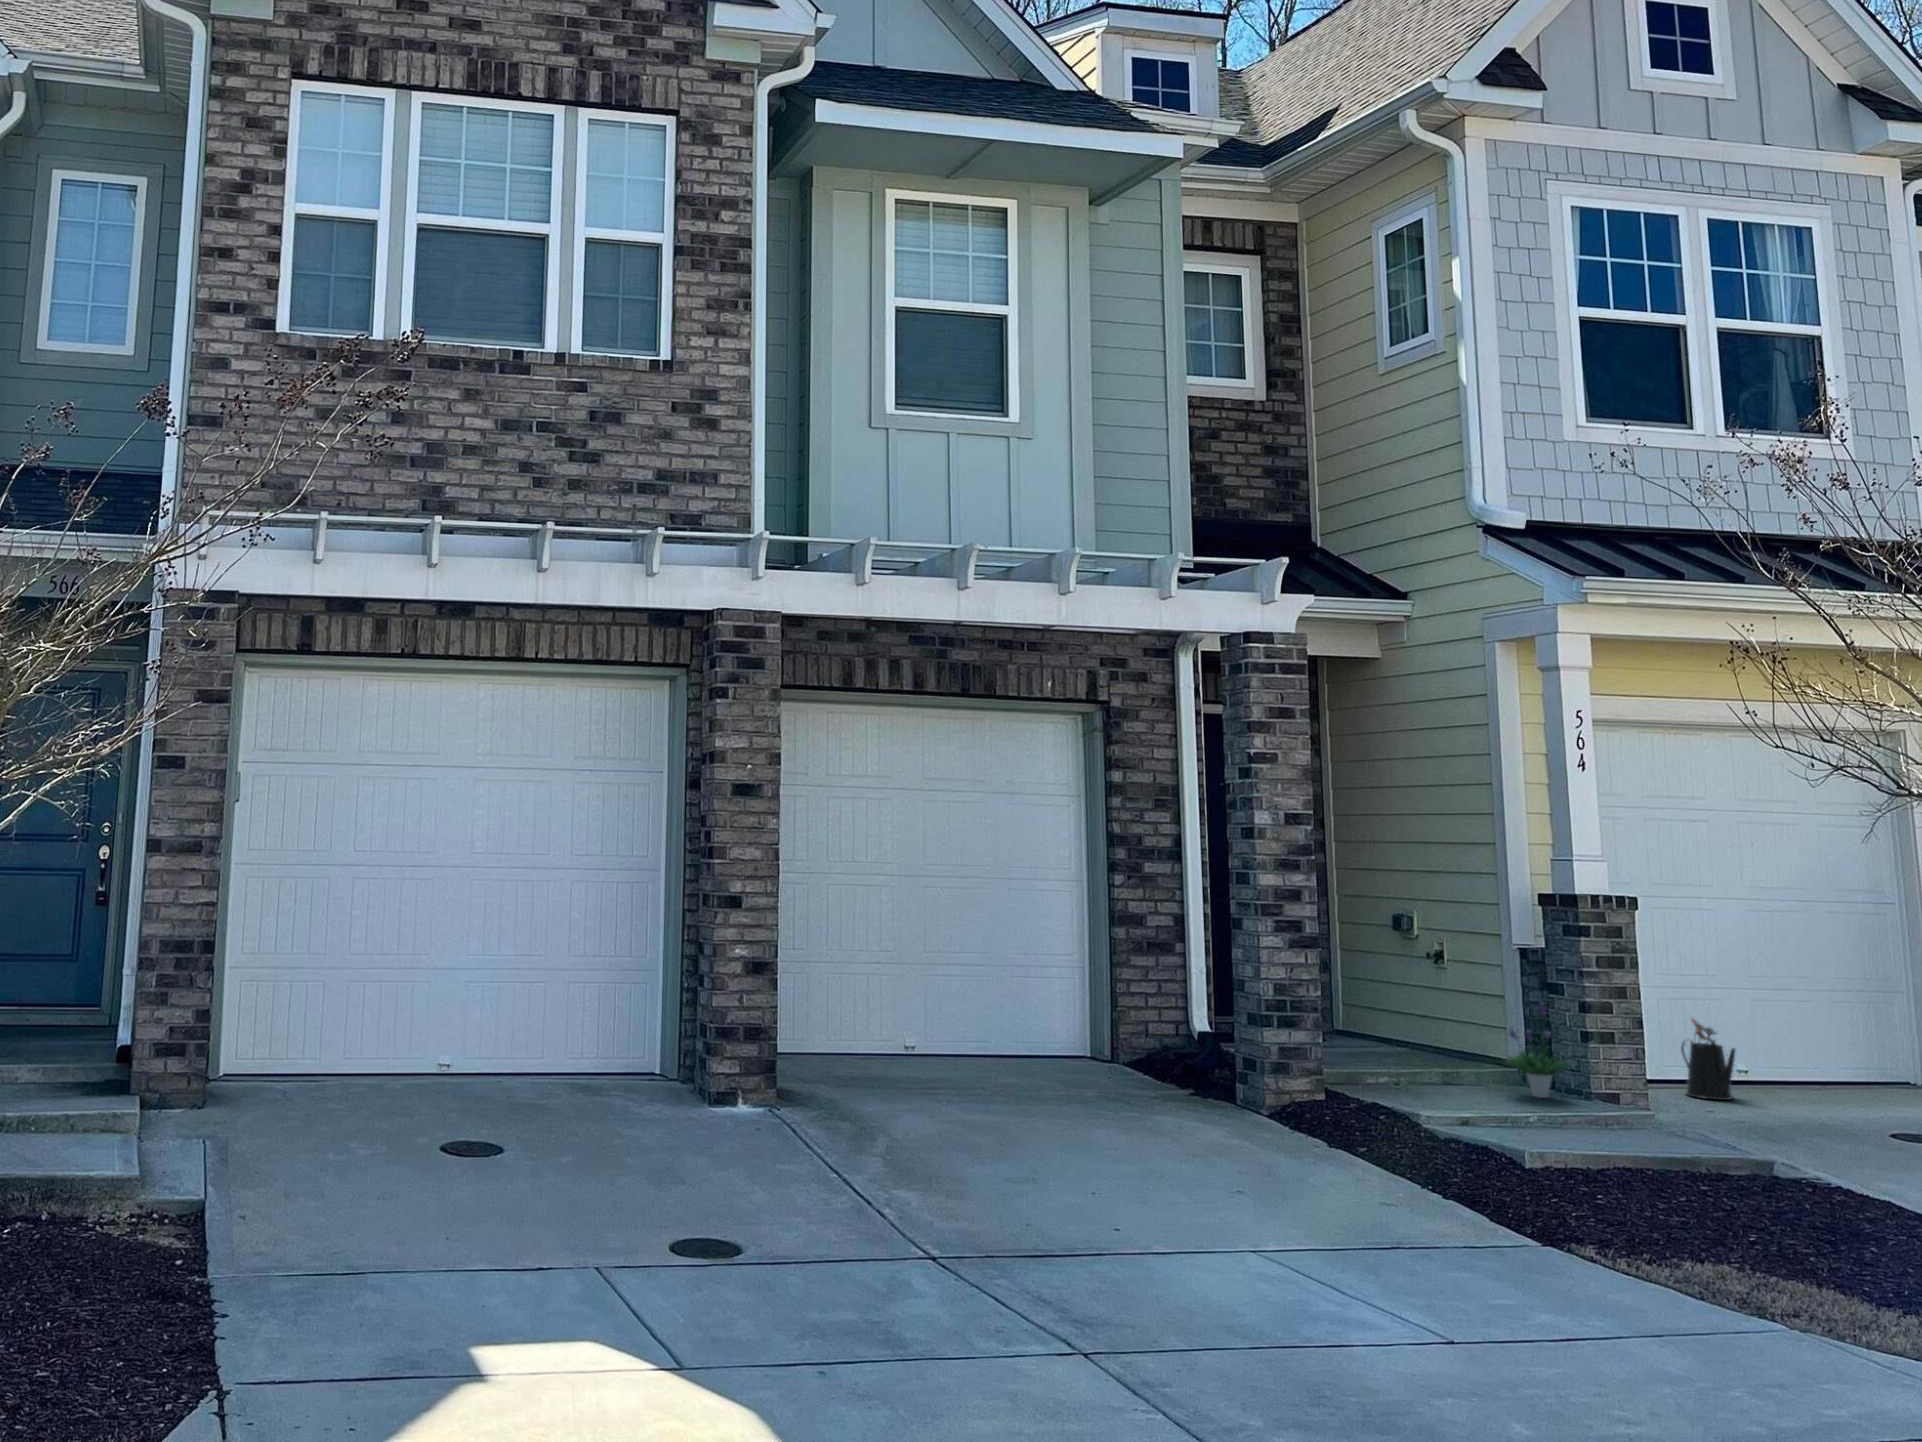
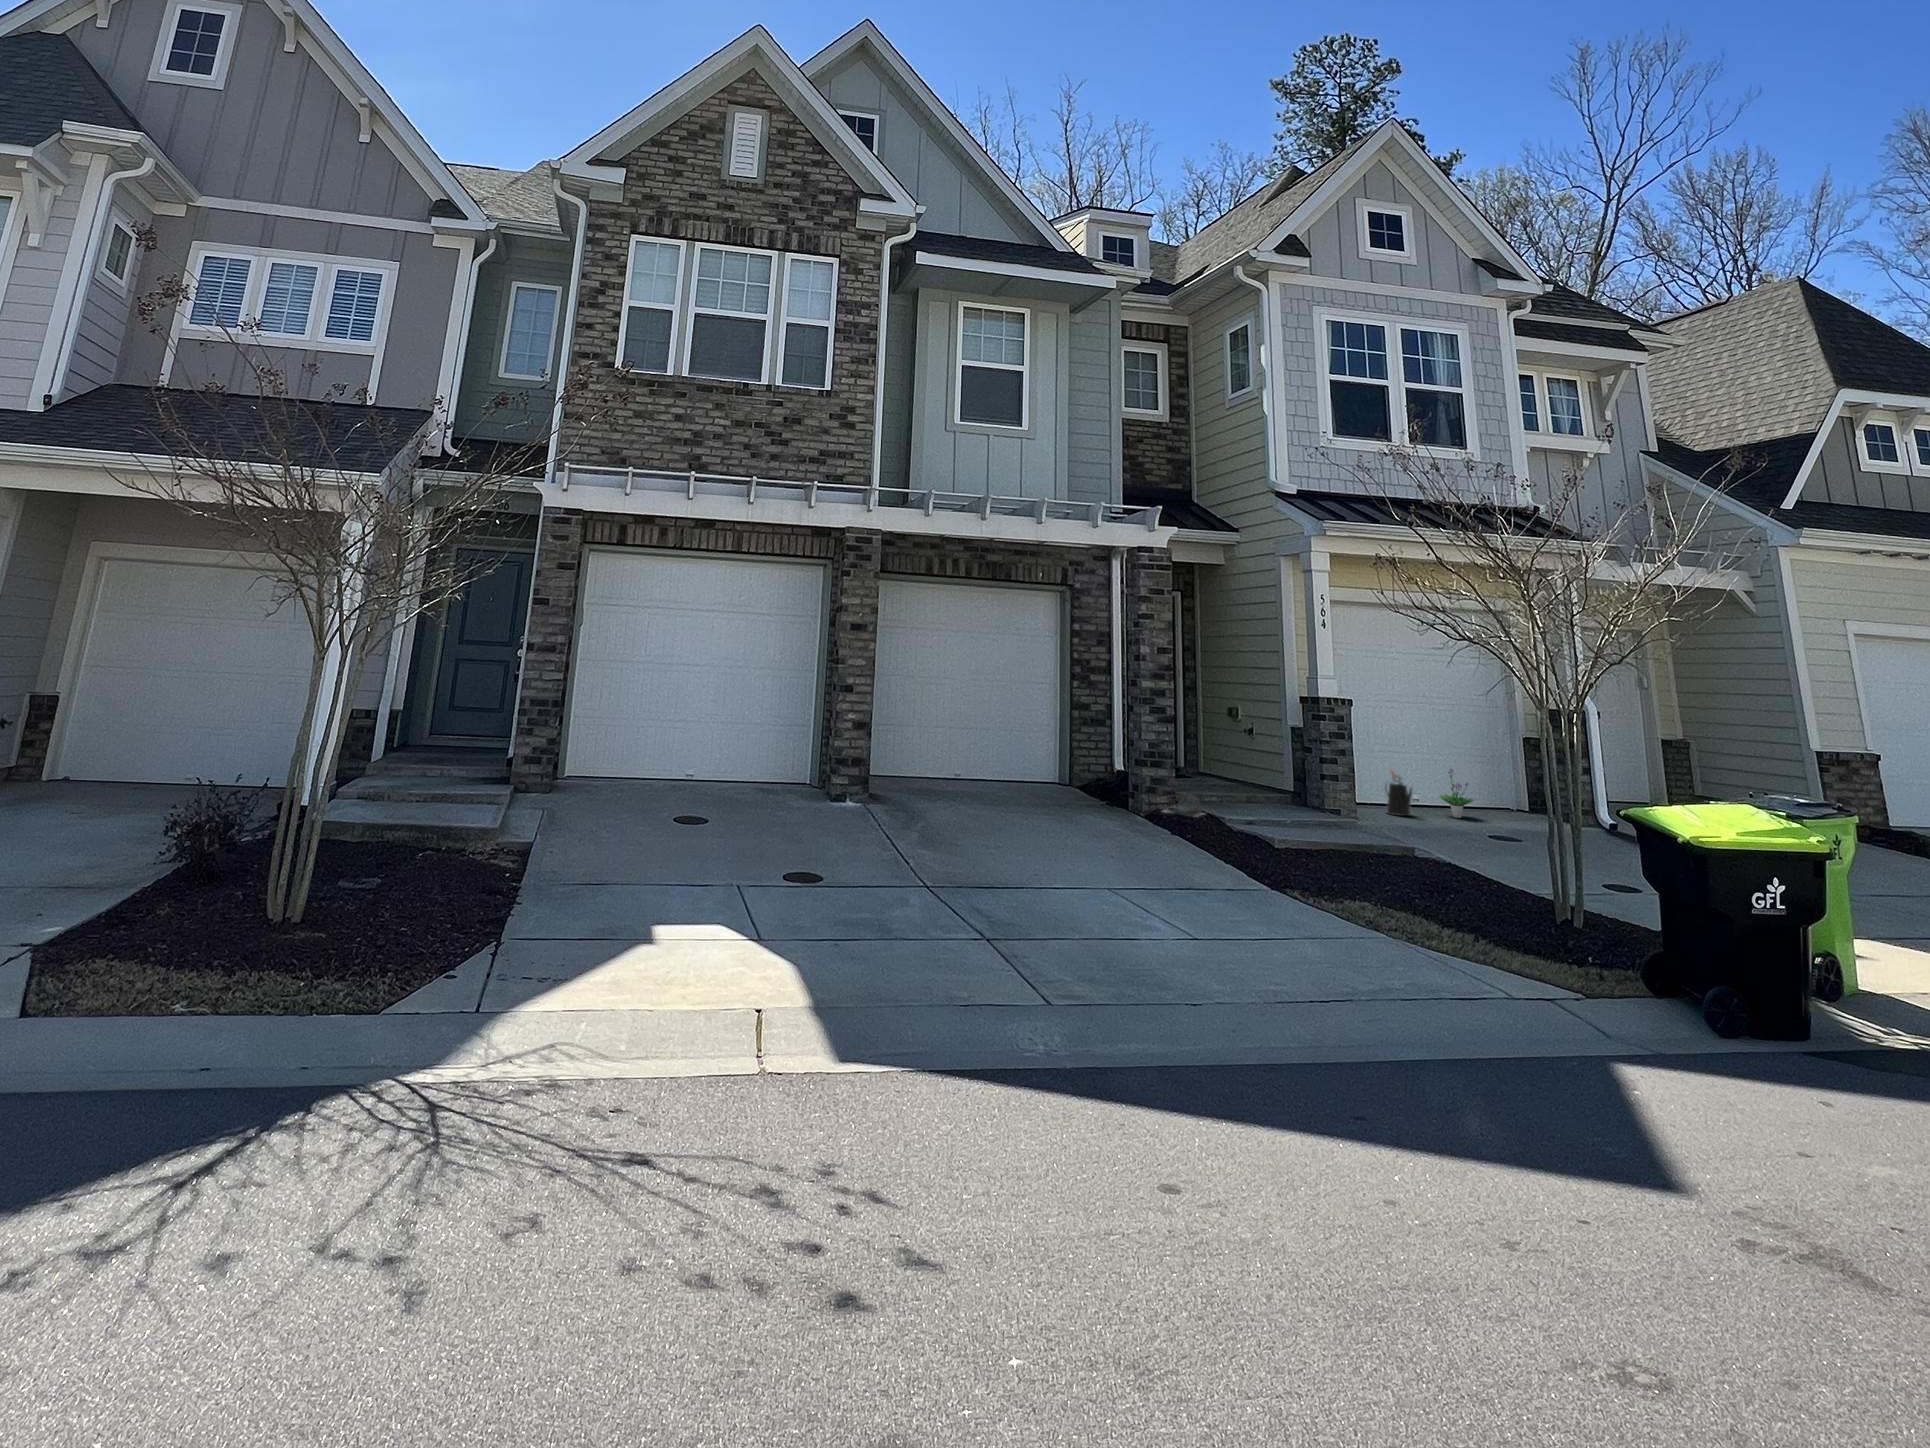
potted plant: present [1506,1003,1572,1098] -> present [1439,768,1473,818]
boots: none [1306,1072,1388,1118] -> present [1164,793,1203,817]

